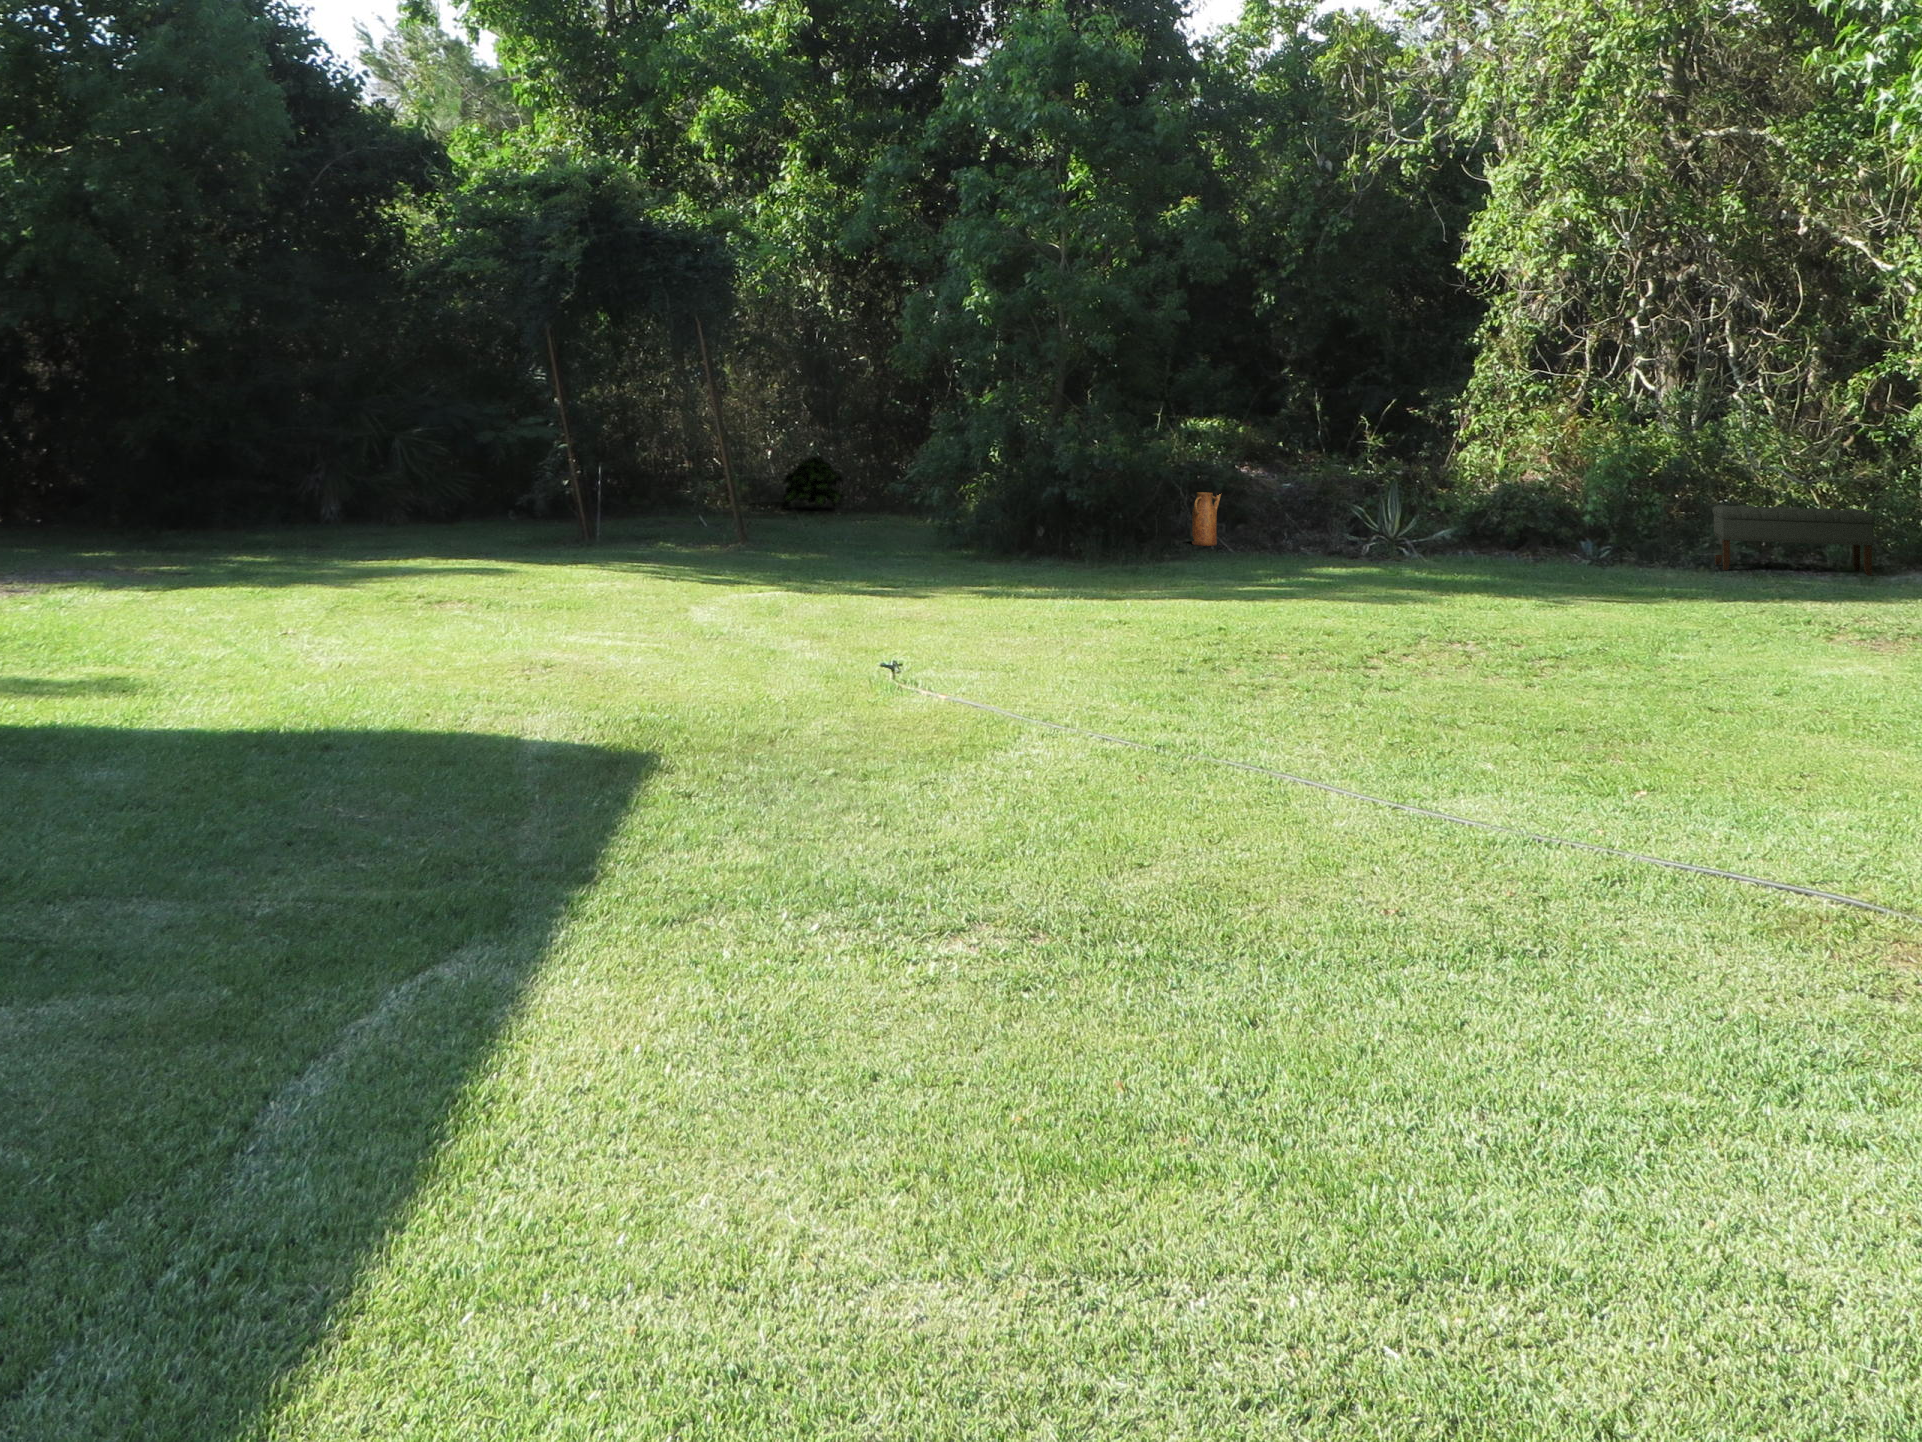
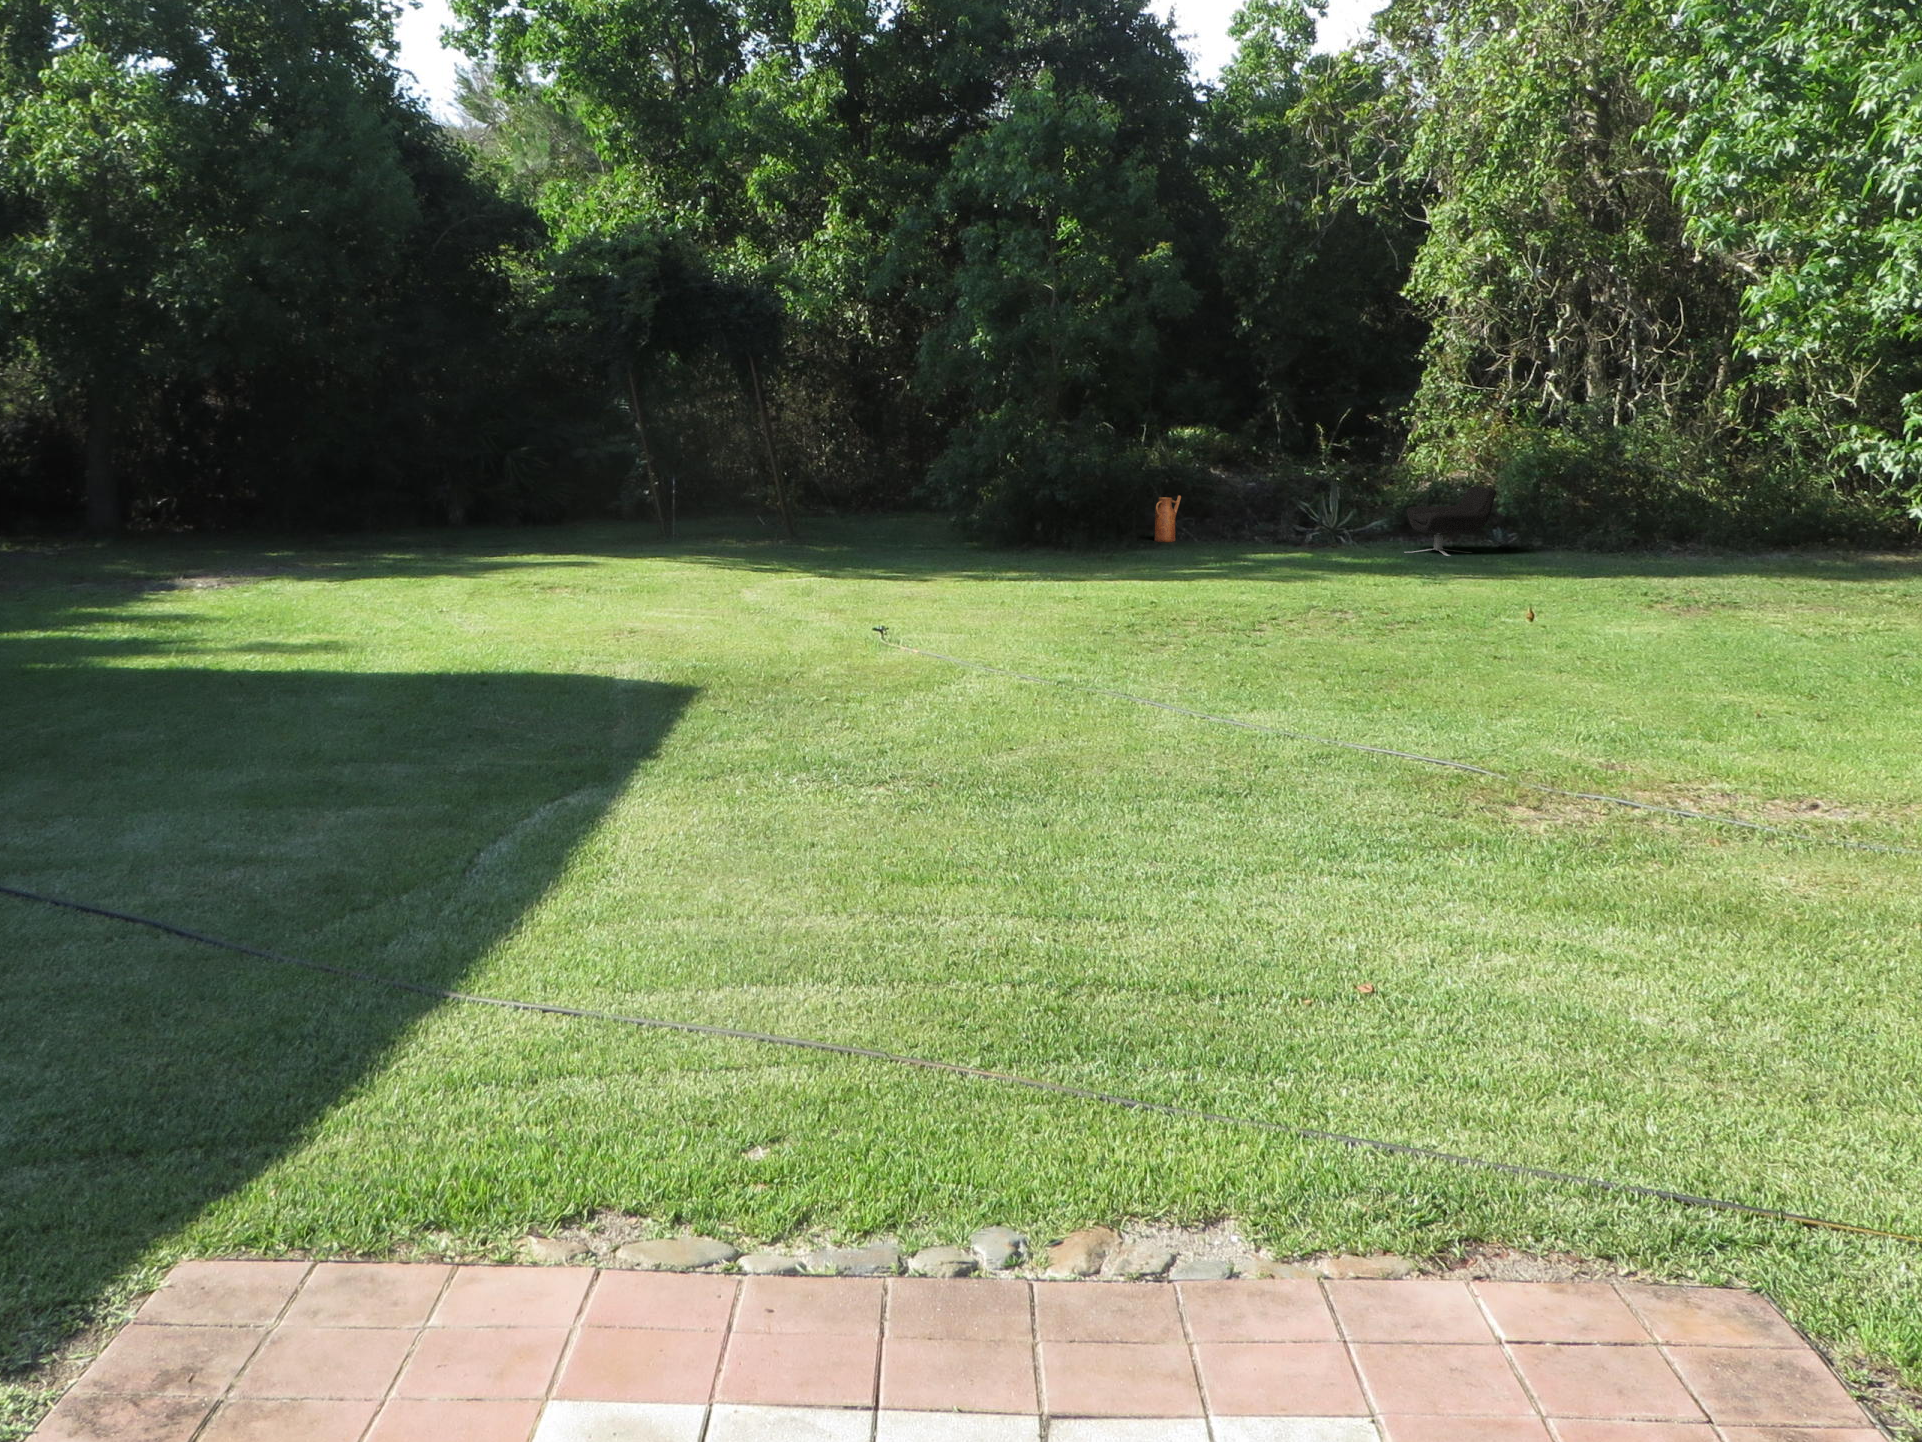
potted plant: present [783,456,843,508] -> none [821,468,873,513]
lounge chair: none [1488,480,1595,563] -> present [1405,486,1496,556]
bench: present [1712,505,1875,576] -> none [1599,506,1736,566]

